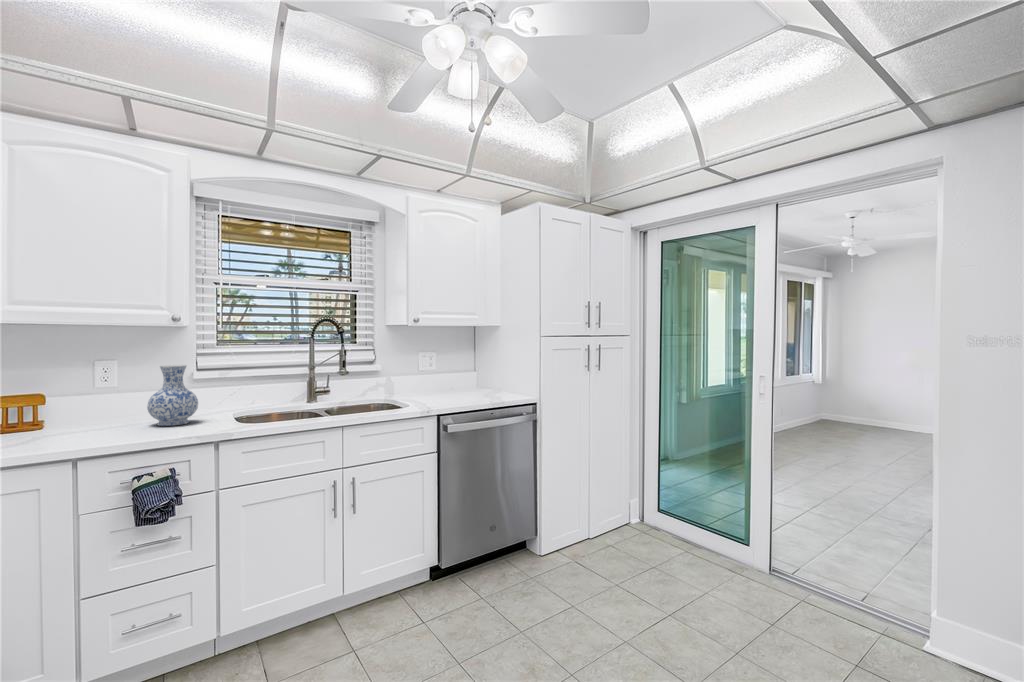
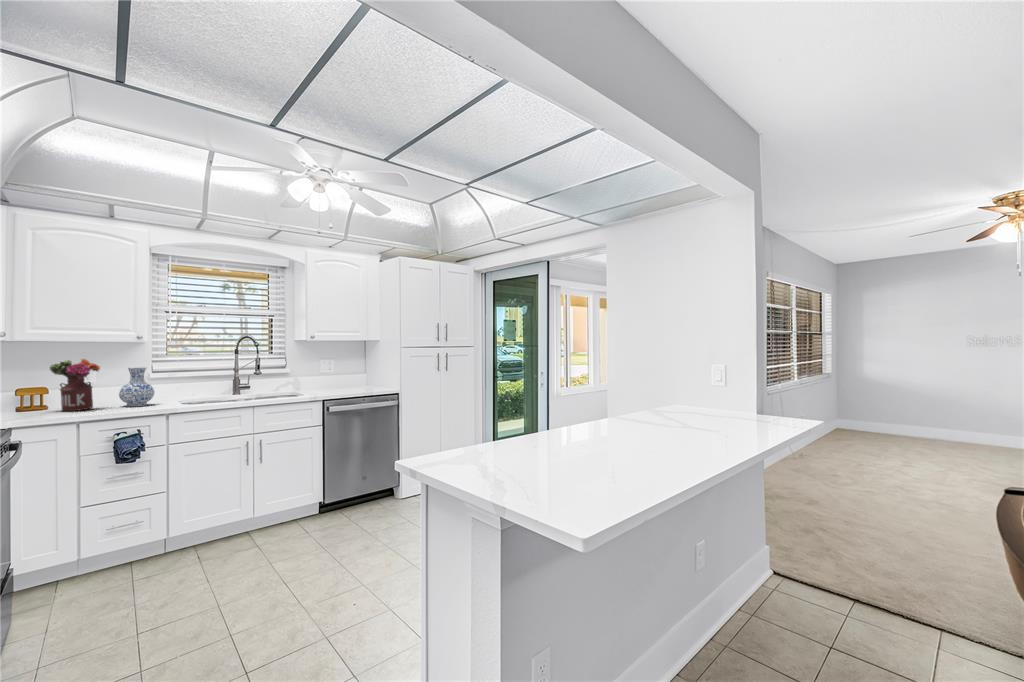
flower arrangement: none [42,351,121,435] -> present [50,359,100,411]

